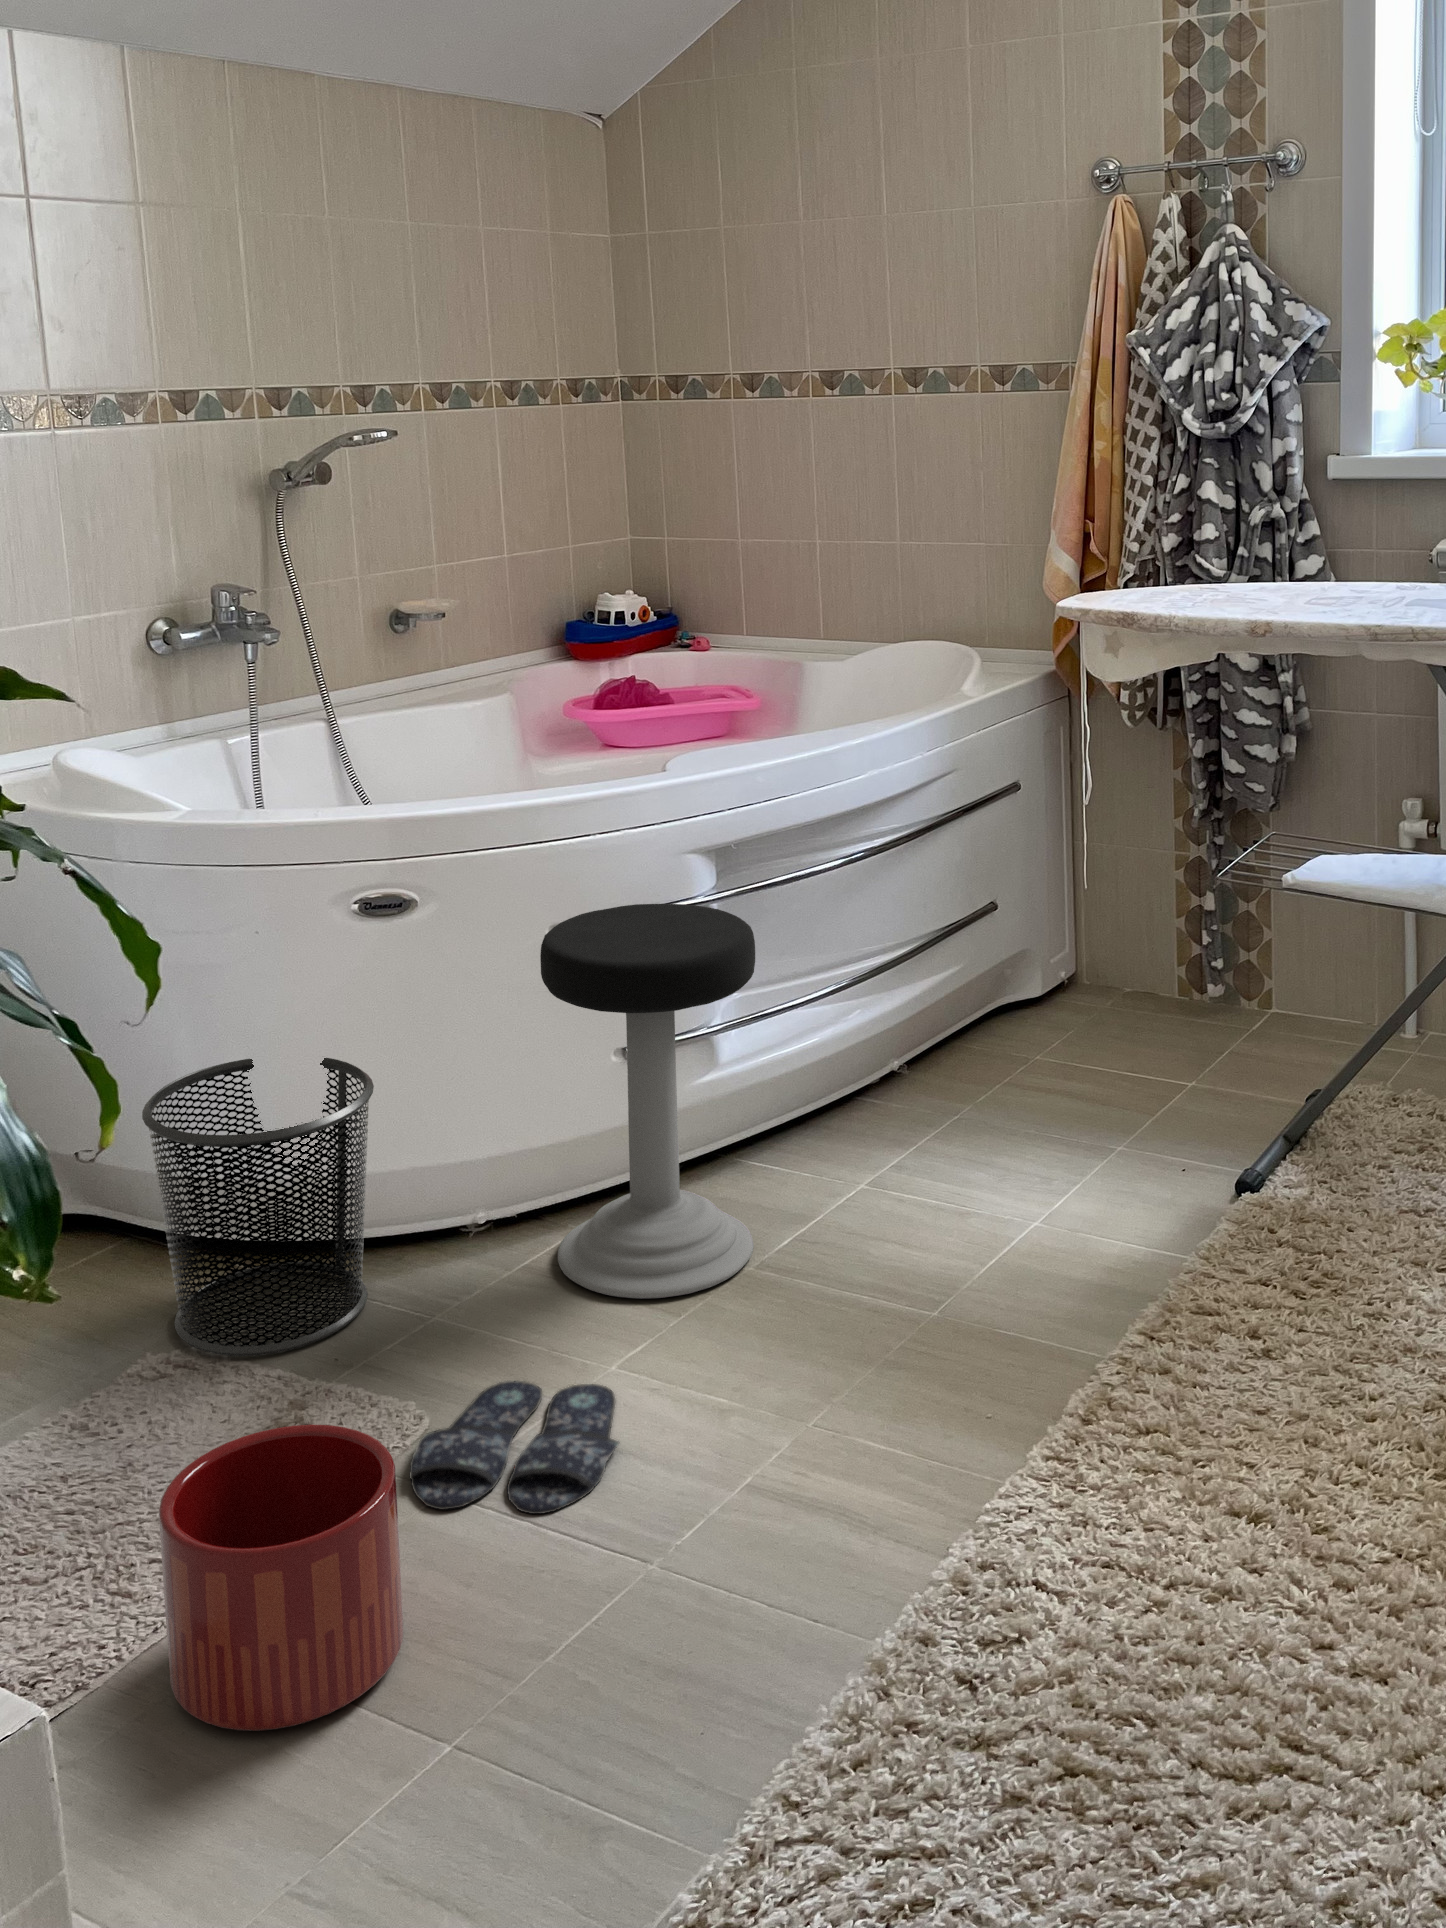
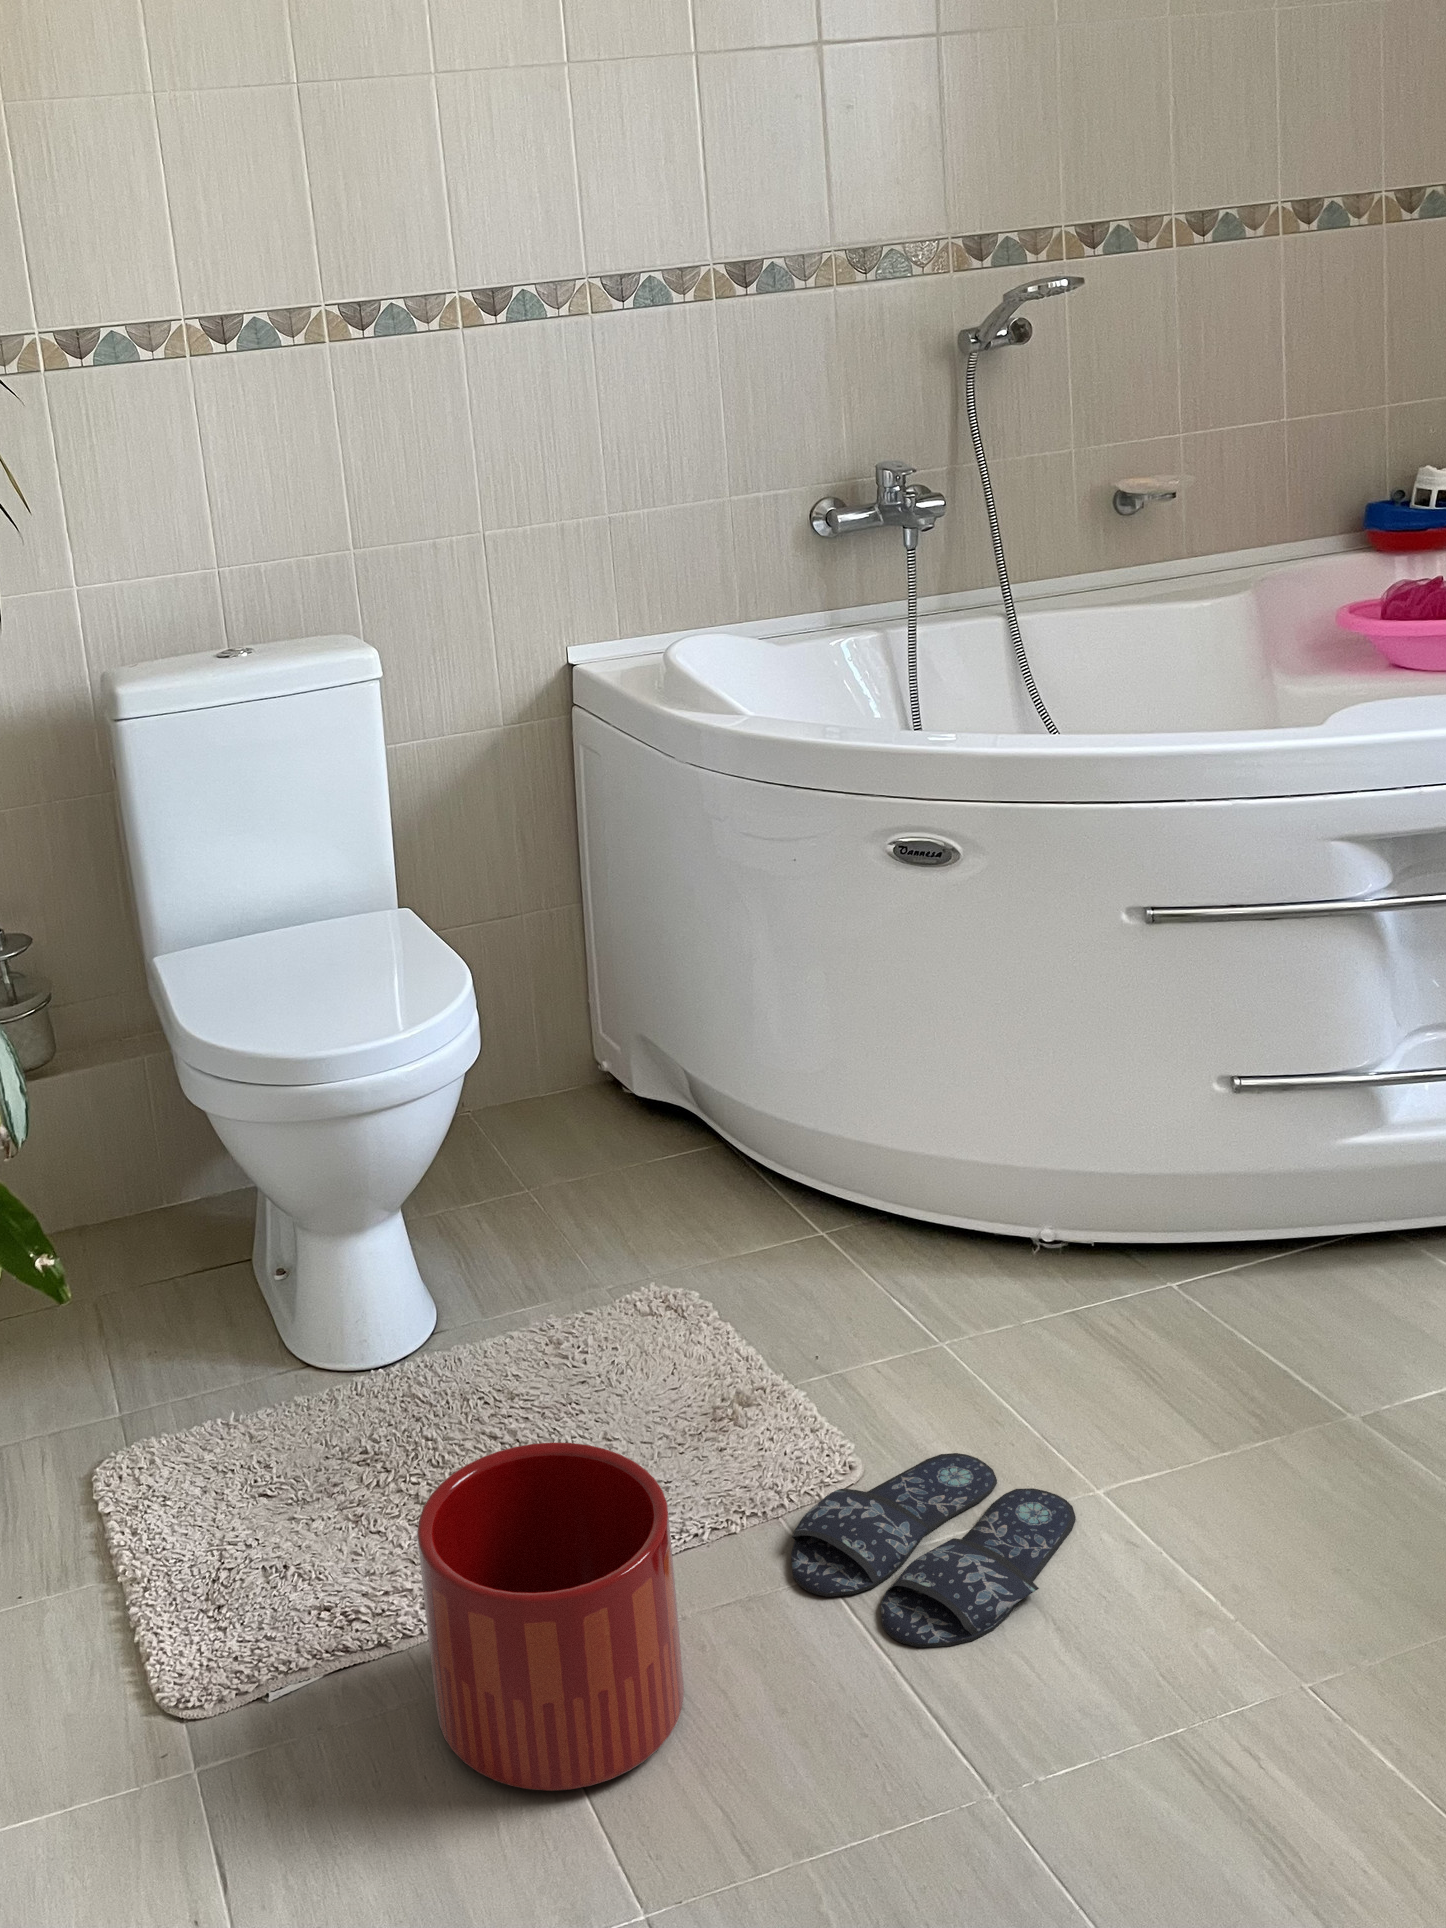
stool: present [540,904,755,1298] -> none [1086,894,1379,1414]
waste bin: present [142,1058,374,1356] -> none [652,999,897,1333]

